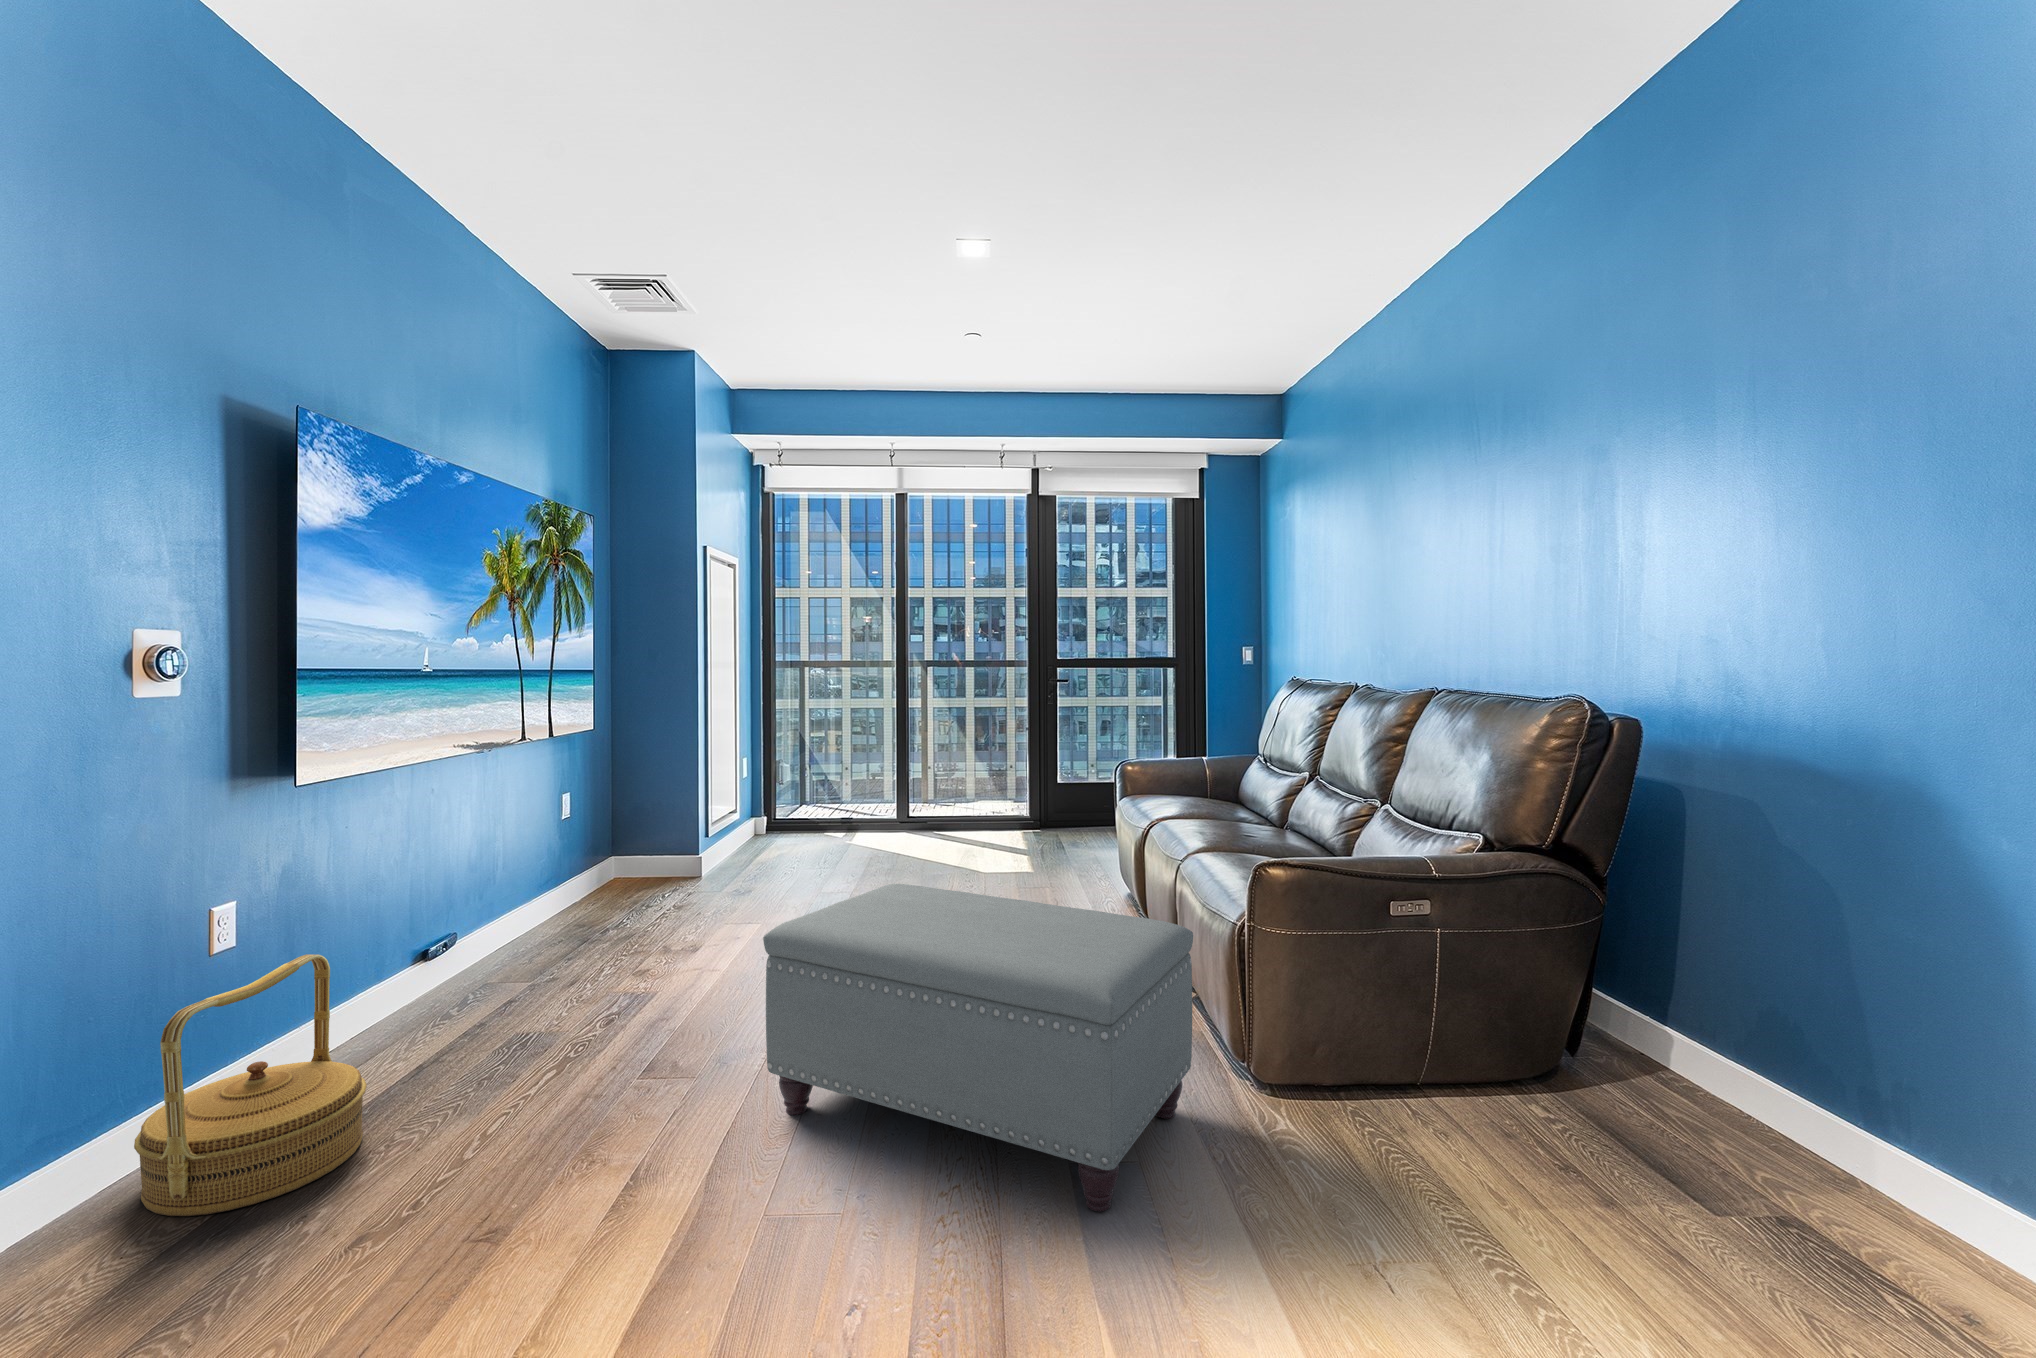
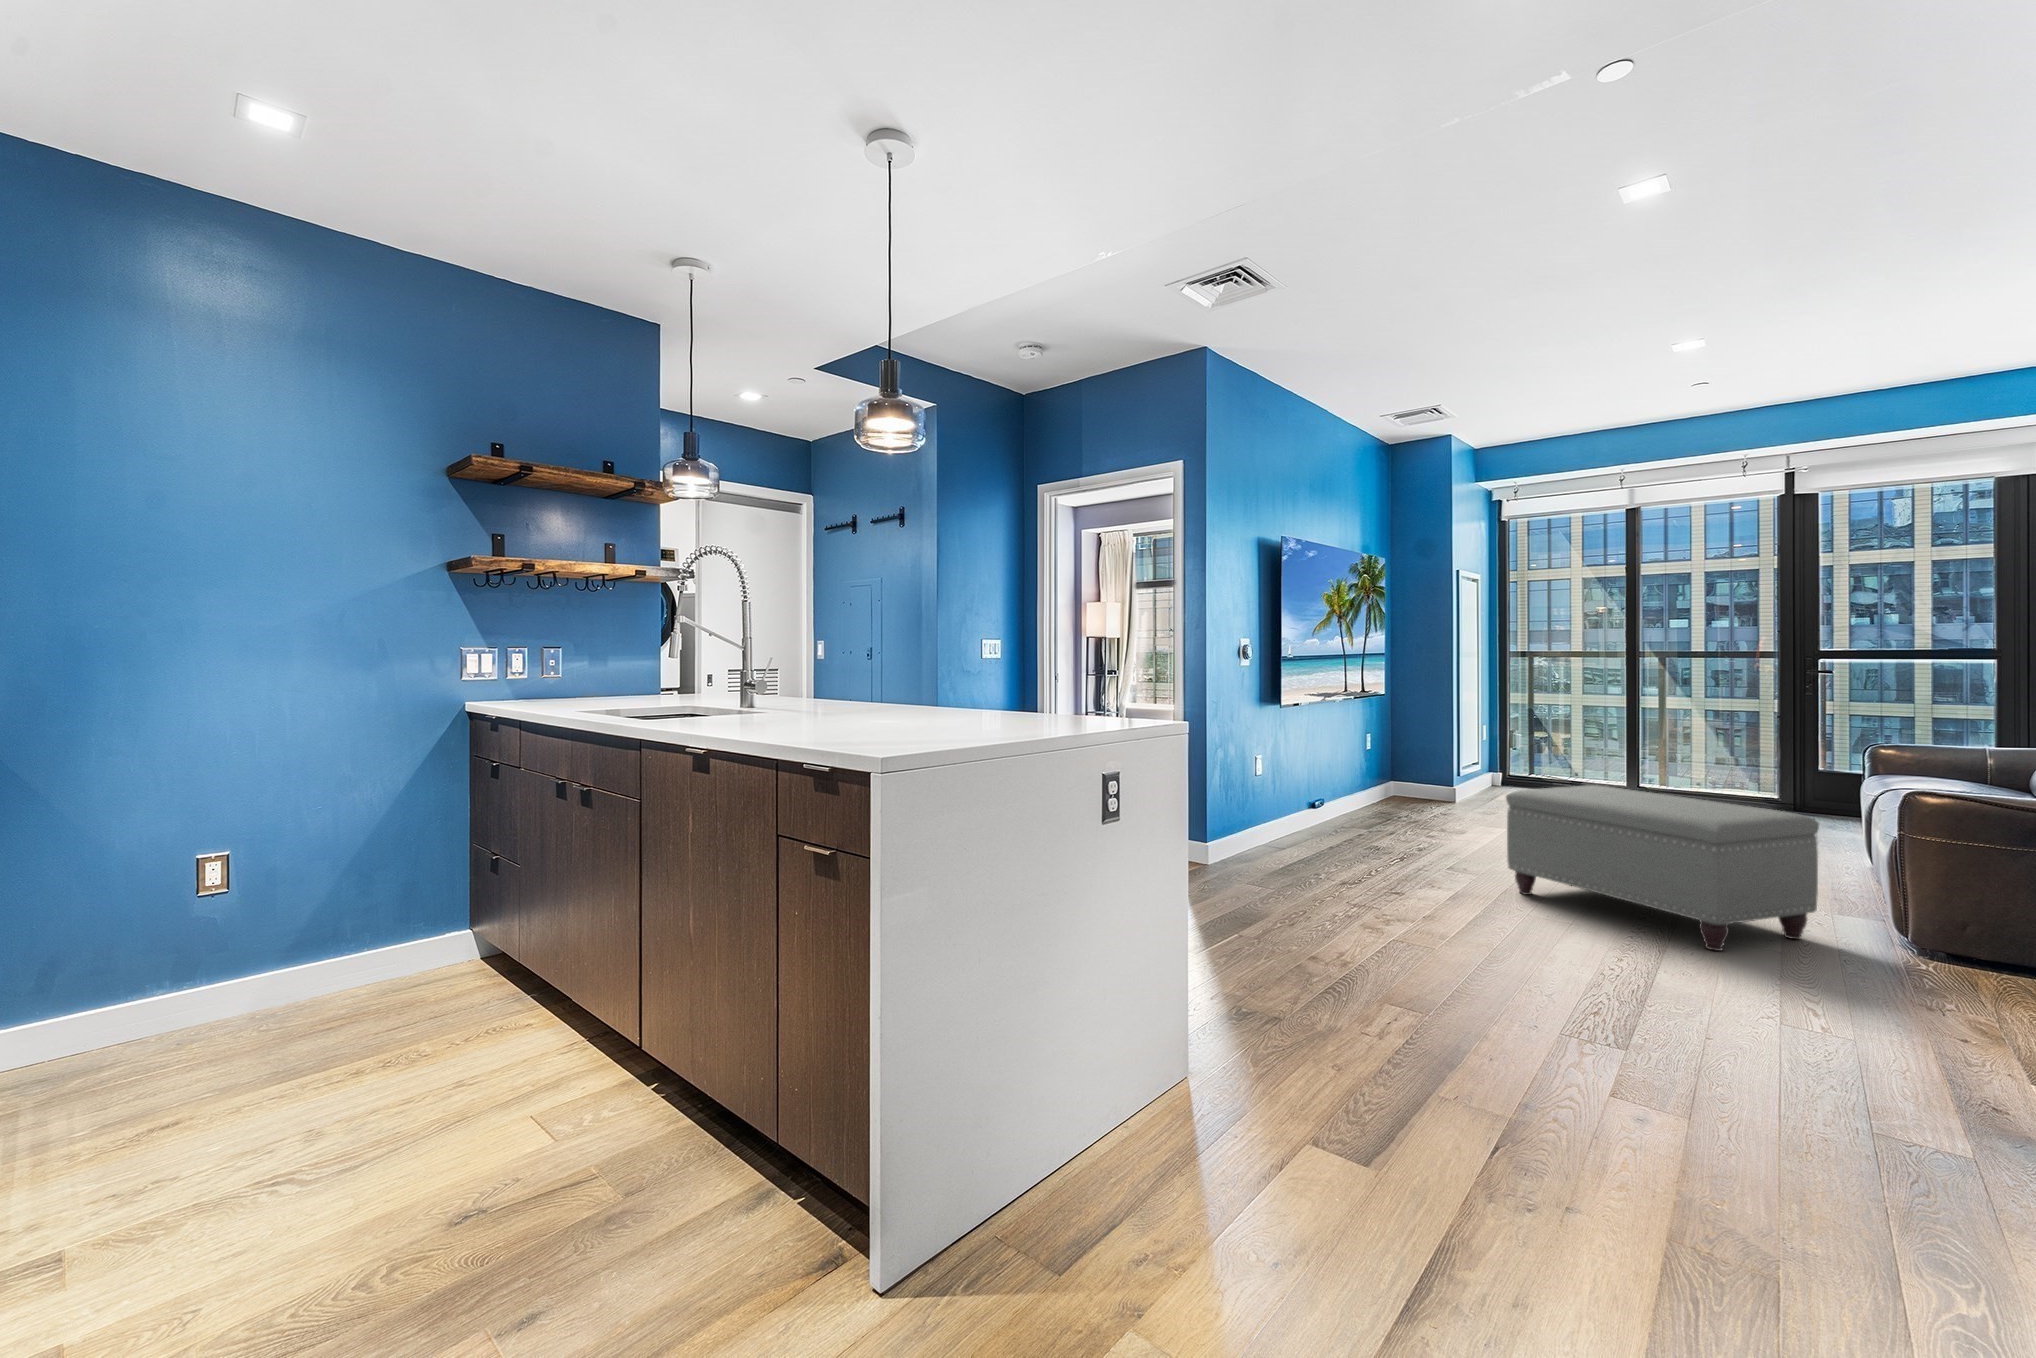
woven basket: present [134,954,367,1216] -> none [1234,781,1310,871]

